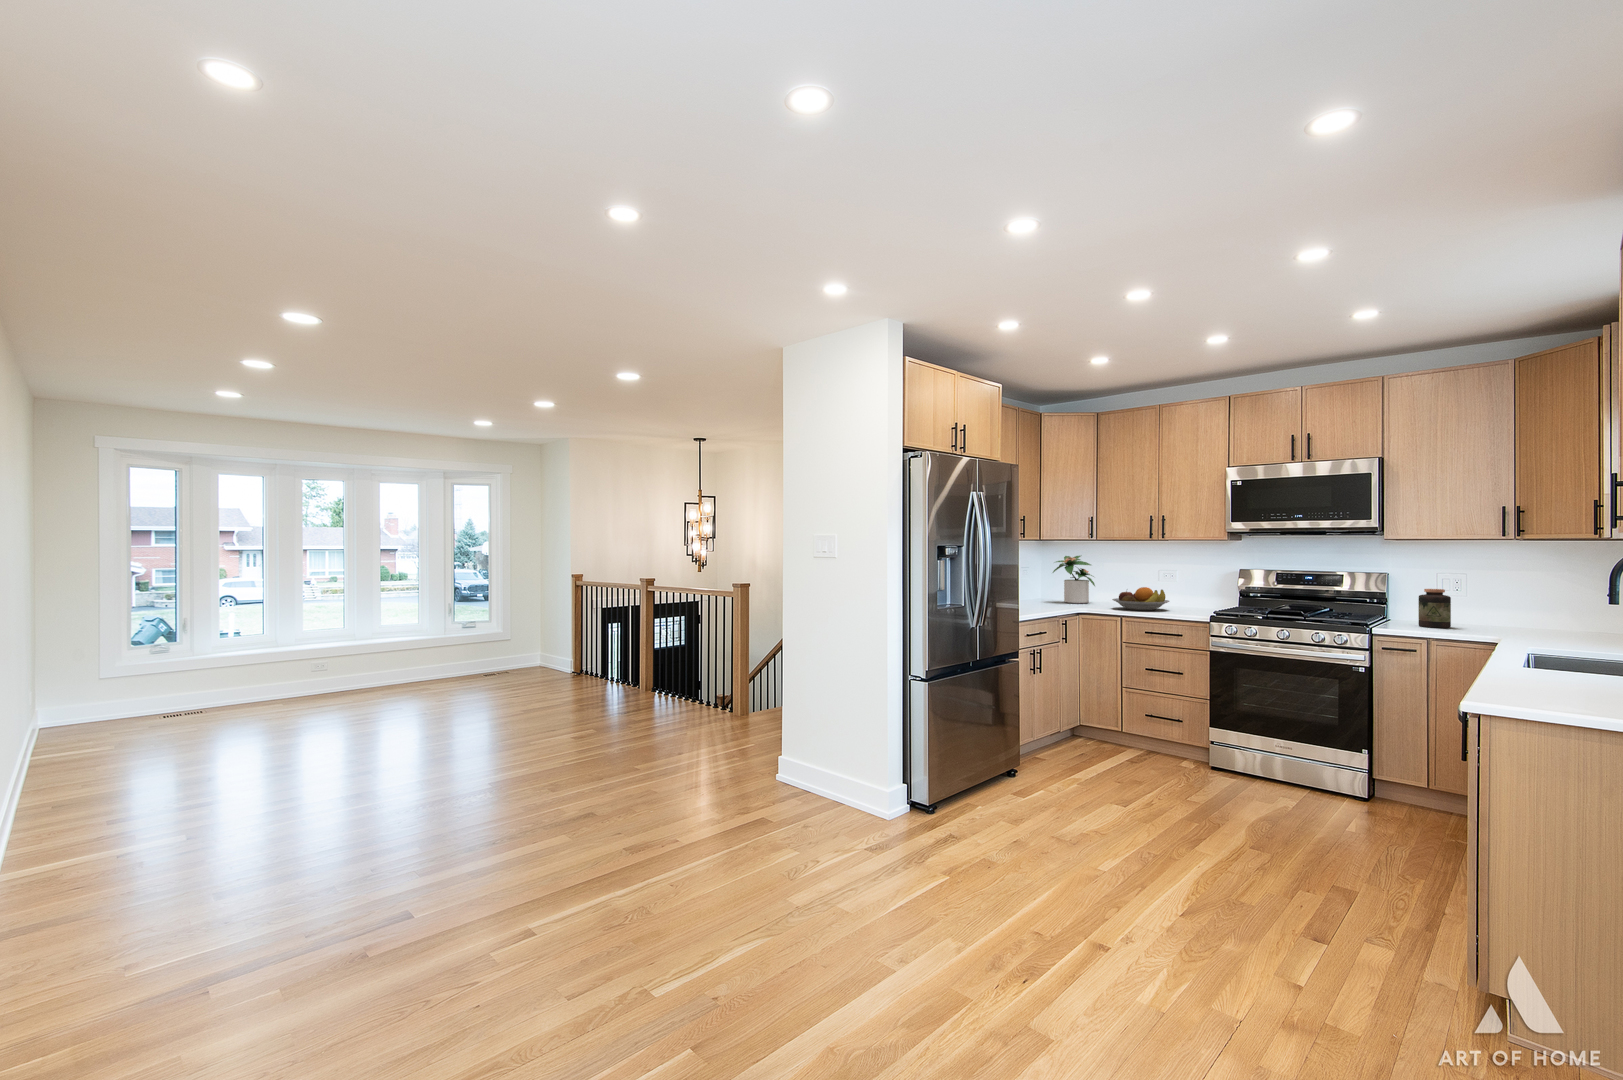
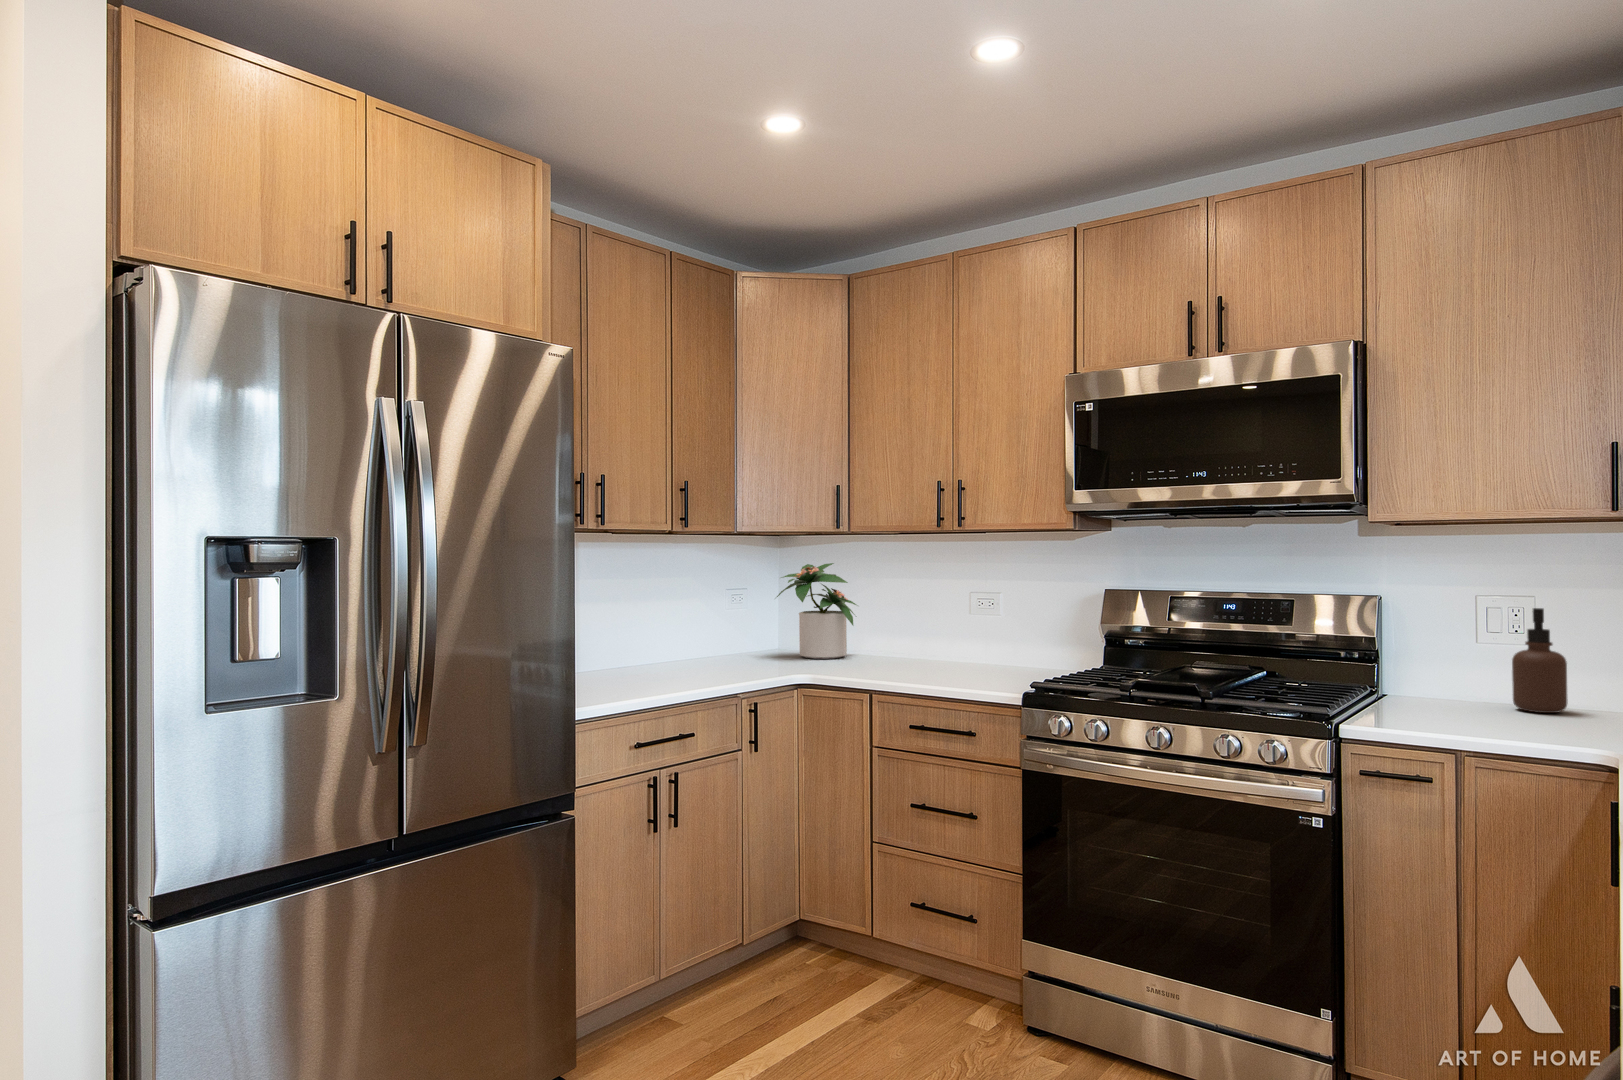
soap dispenser: none [1455,580,1482,627] -> present [1512,608,1568,713]
fruit bowl: present [1112,587,1169,610] -> none [863,628,971,676]
jar: present [1419,589,1451,628] -> none [1438,630,1505,720]

